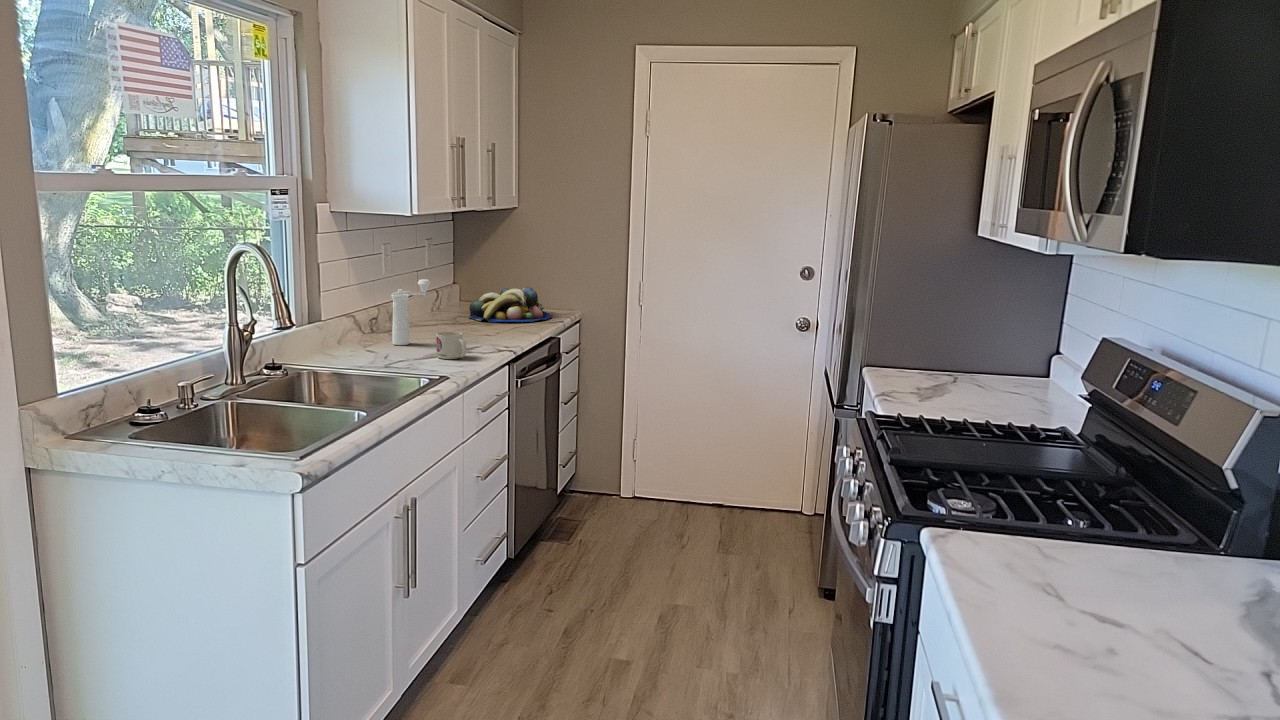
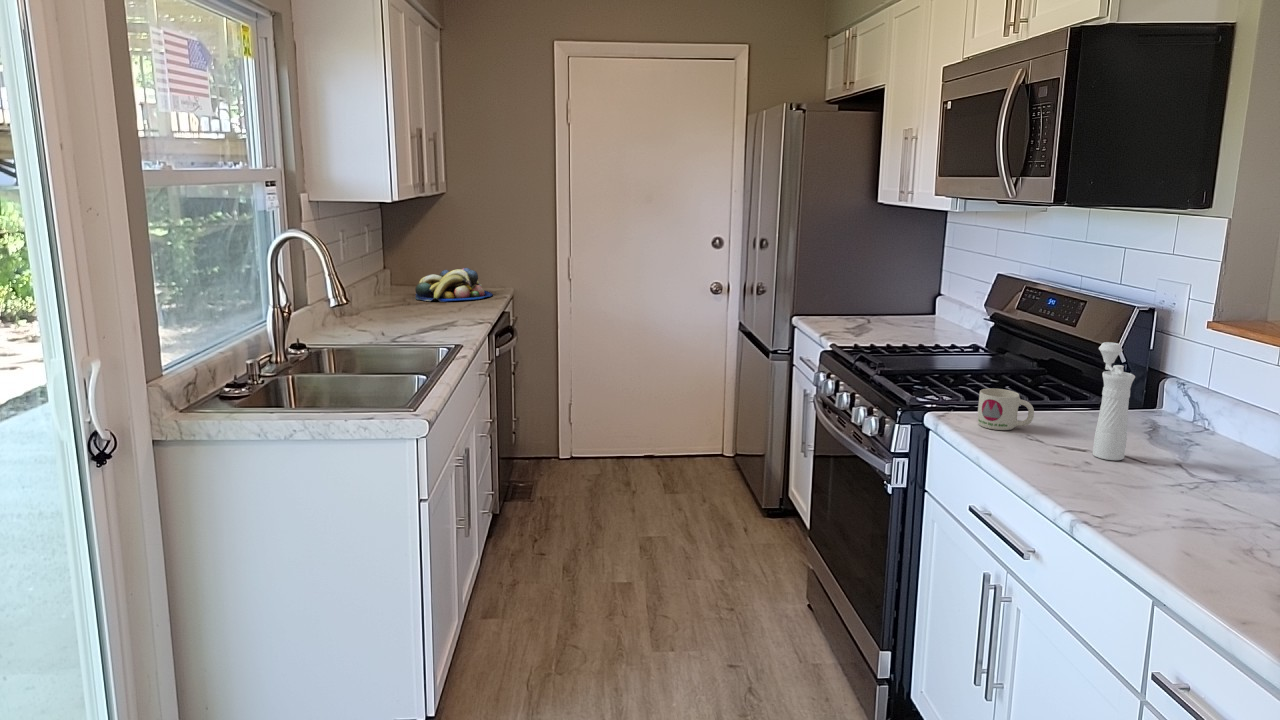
pepper mill: present [391,279,431,345] -> present [1093,342,1135,460]
mug: present [436,331,466,359] -> present [978,388,1034,430]

